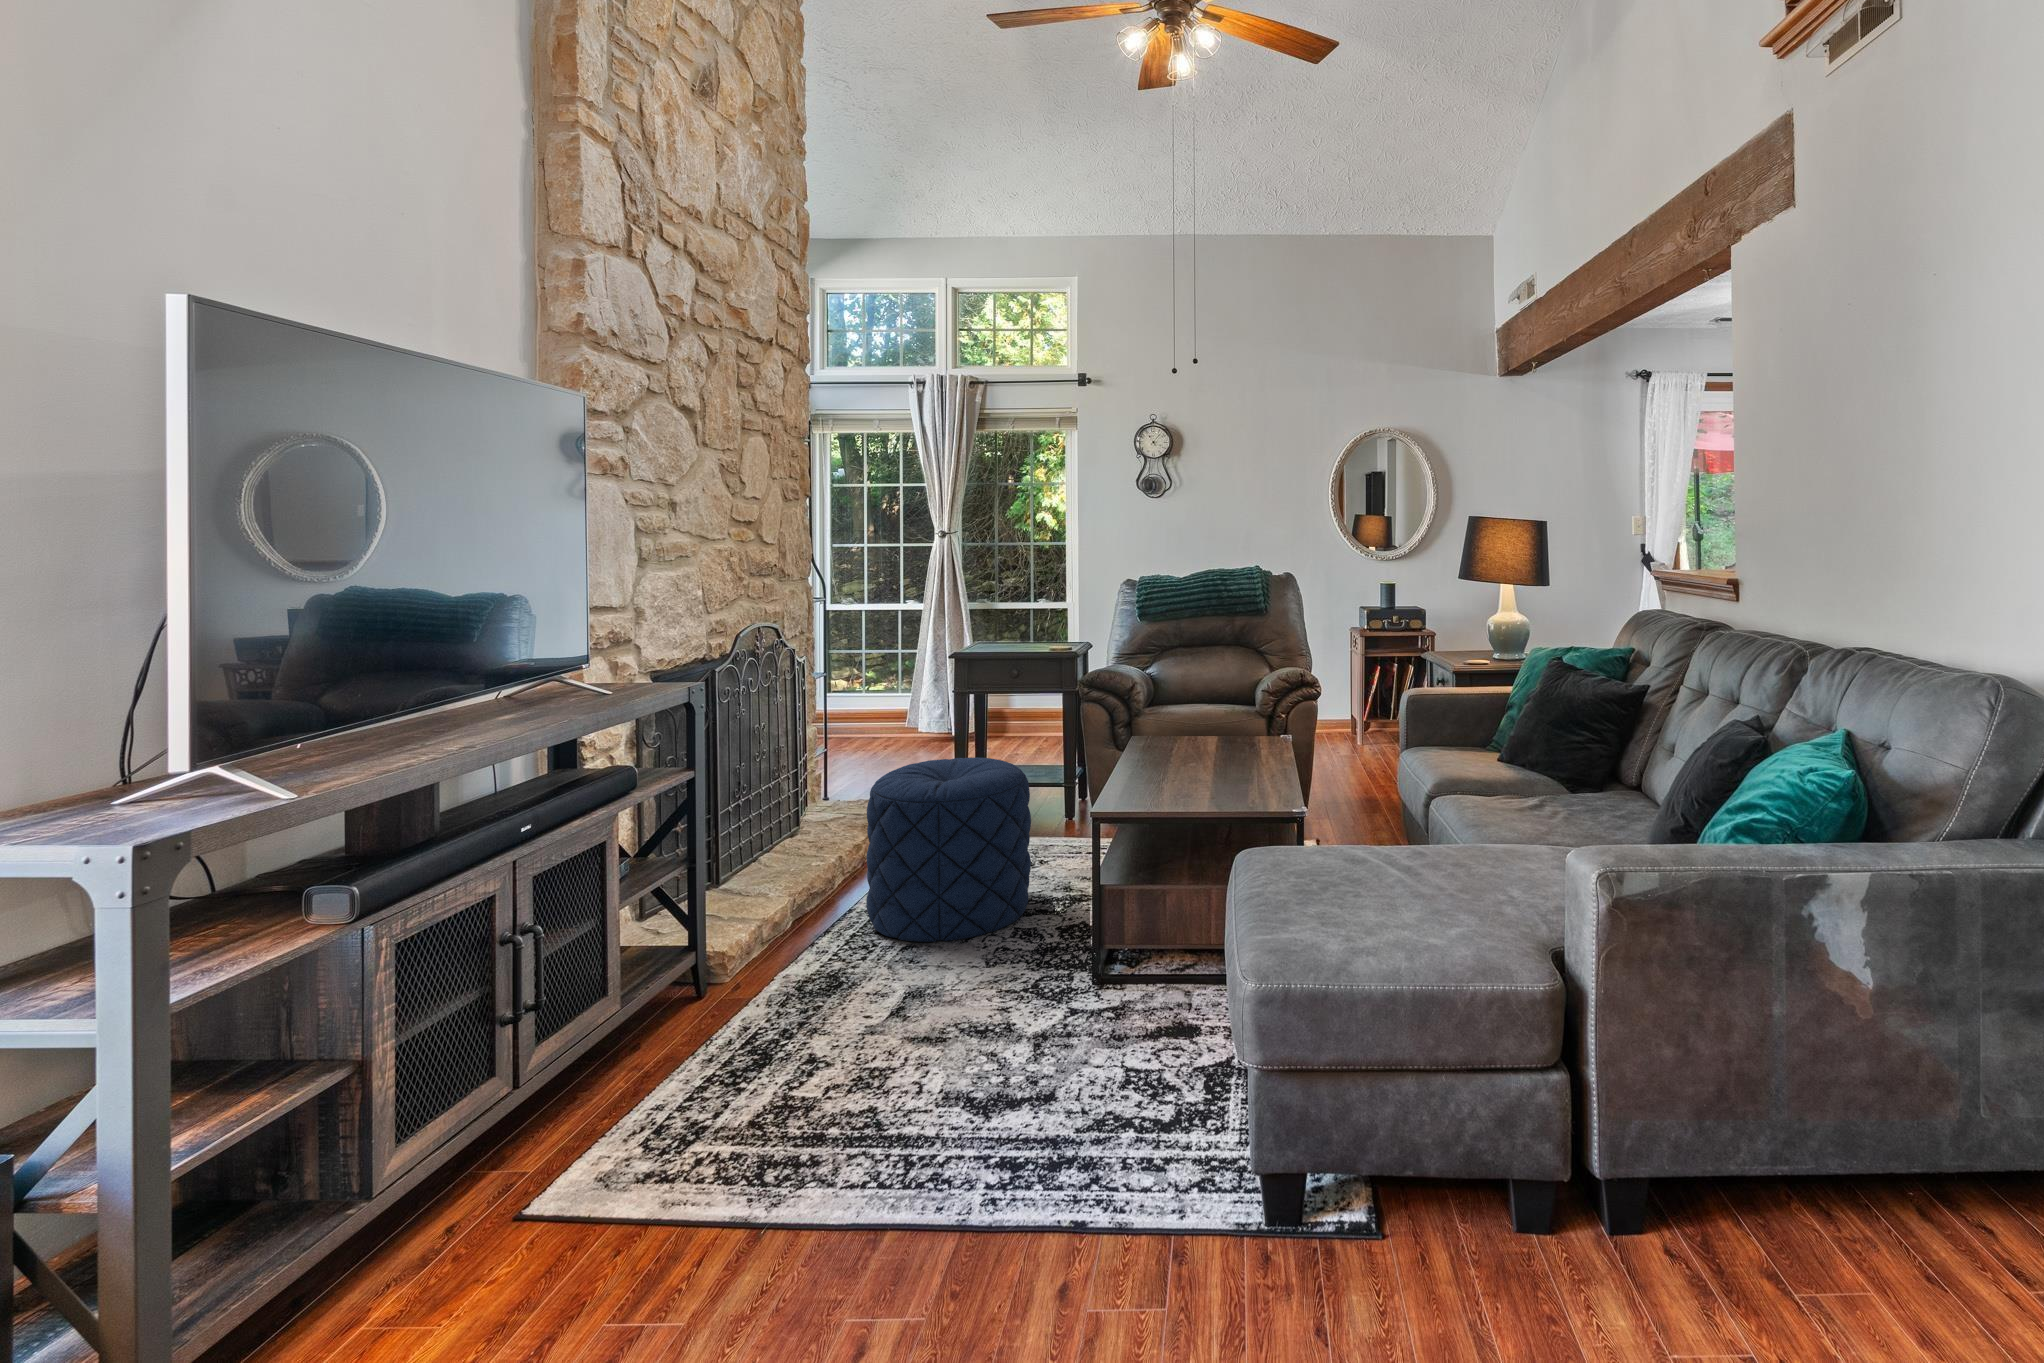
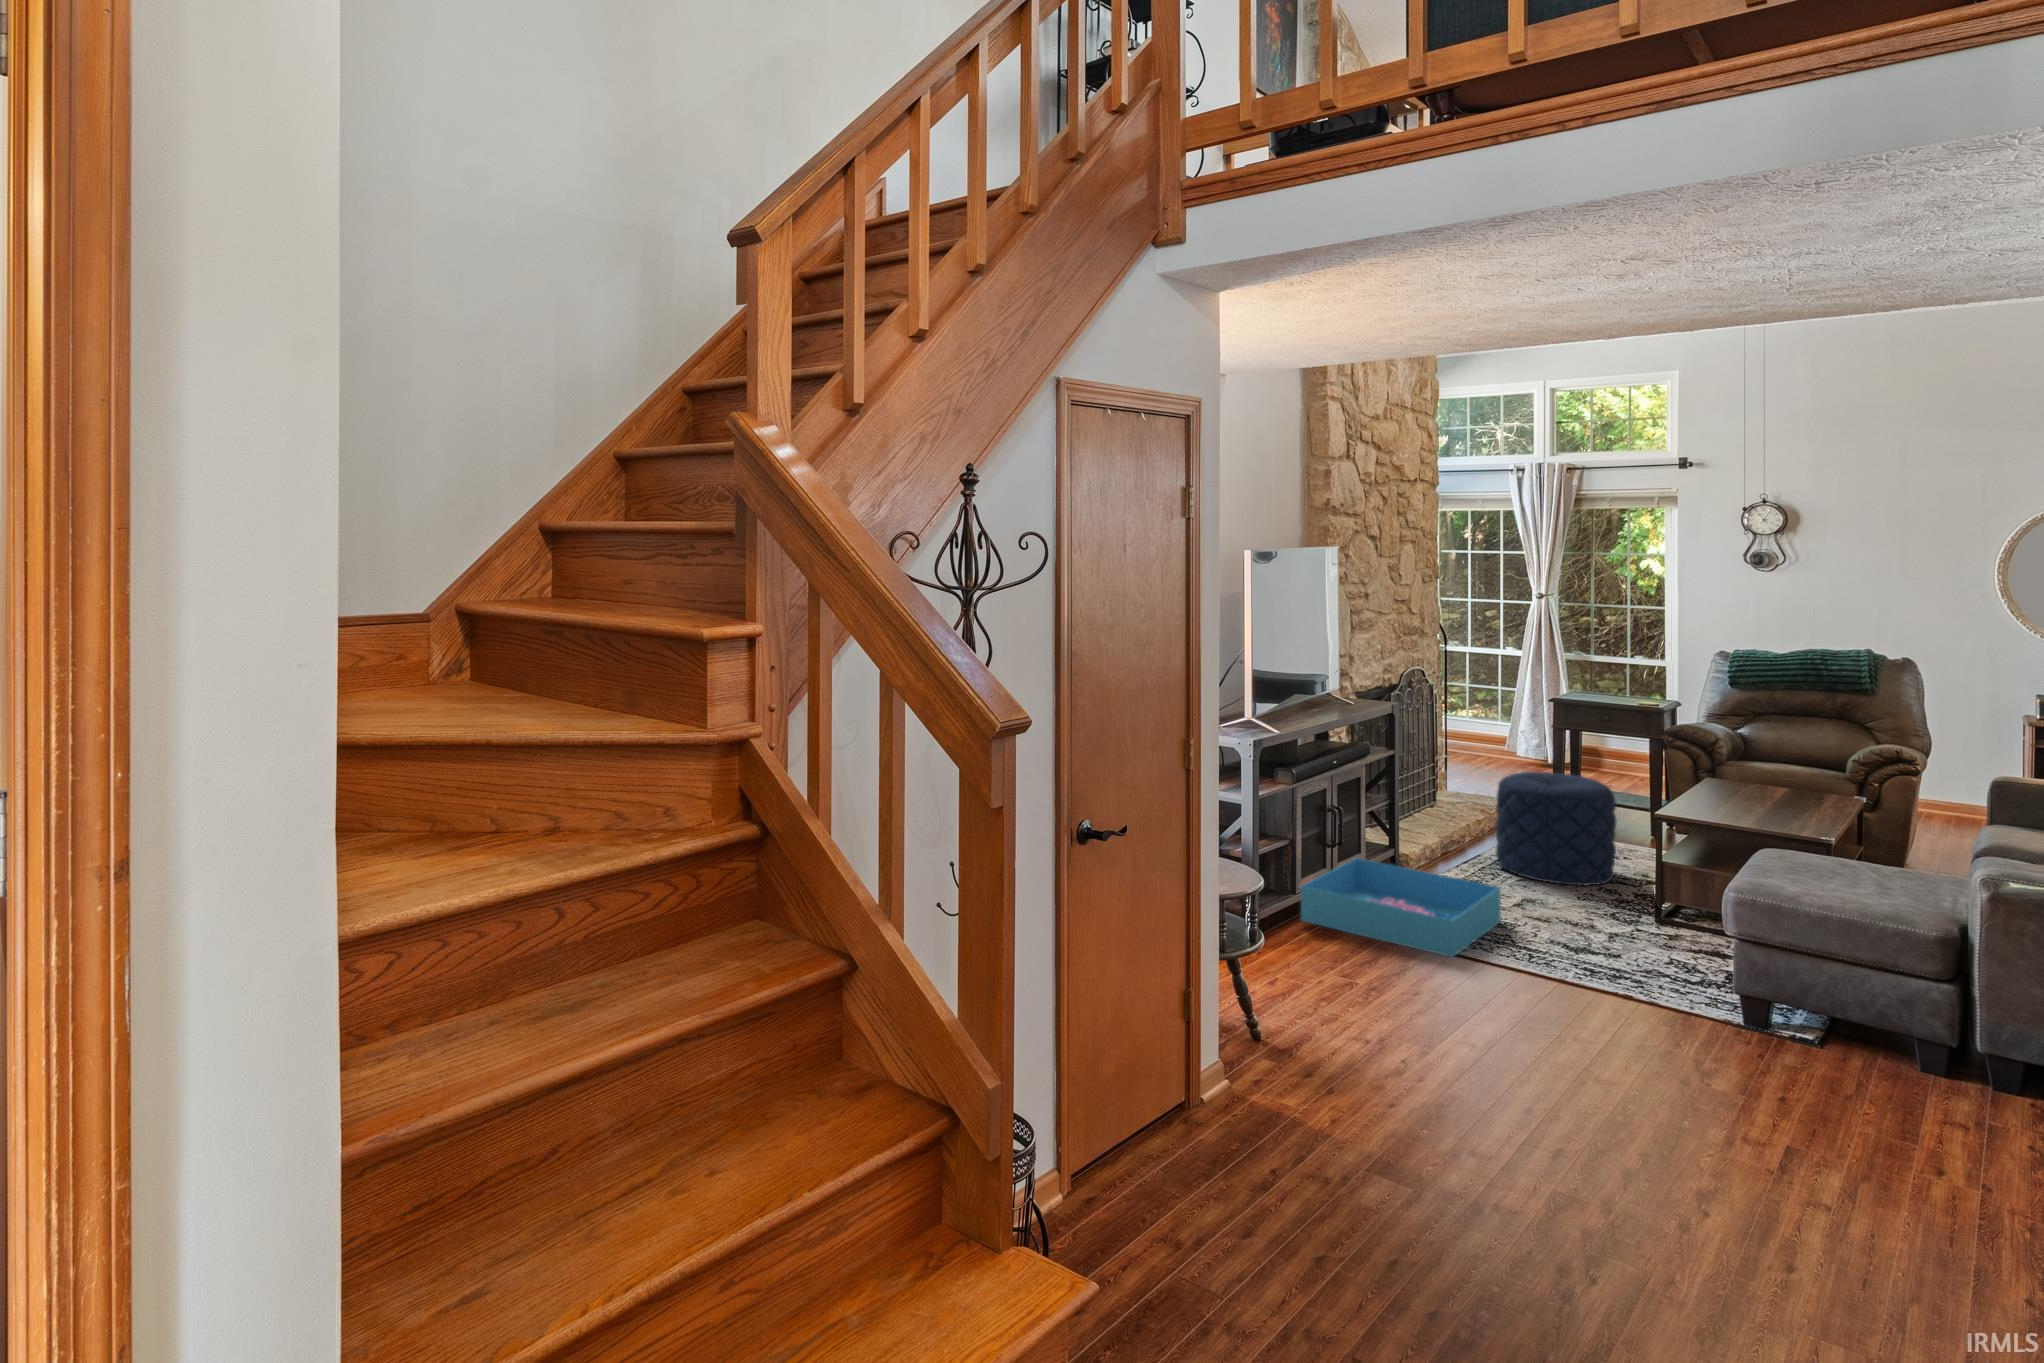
storage bin: none [352,1009,852,1272] -> present [1301,858,1501,957]

